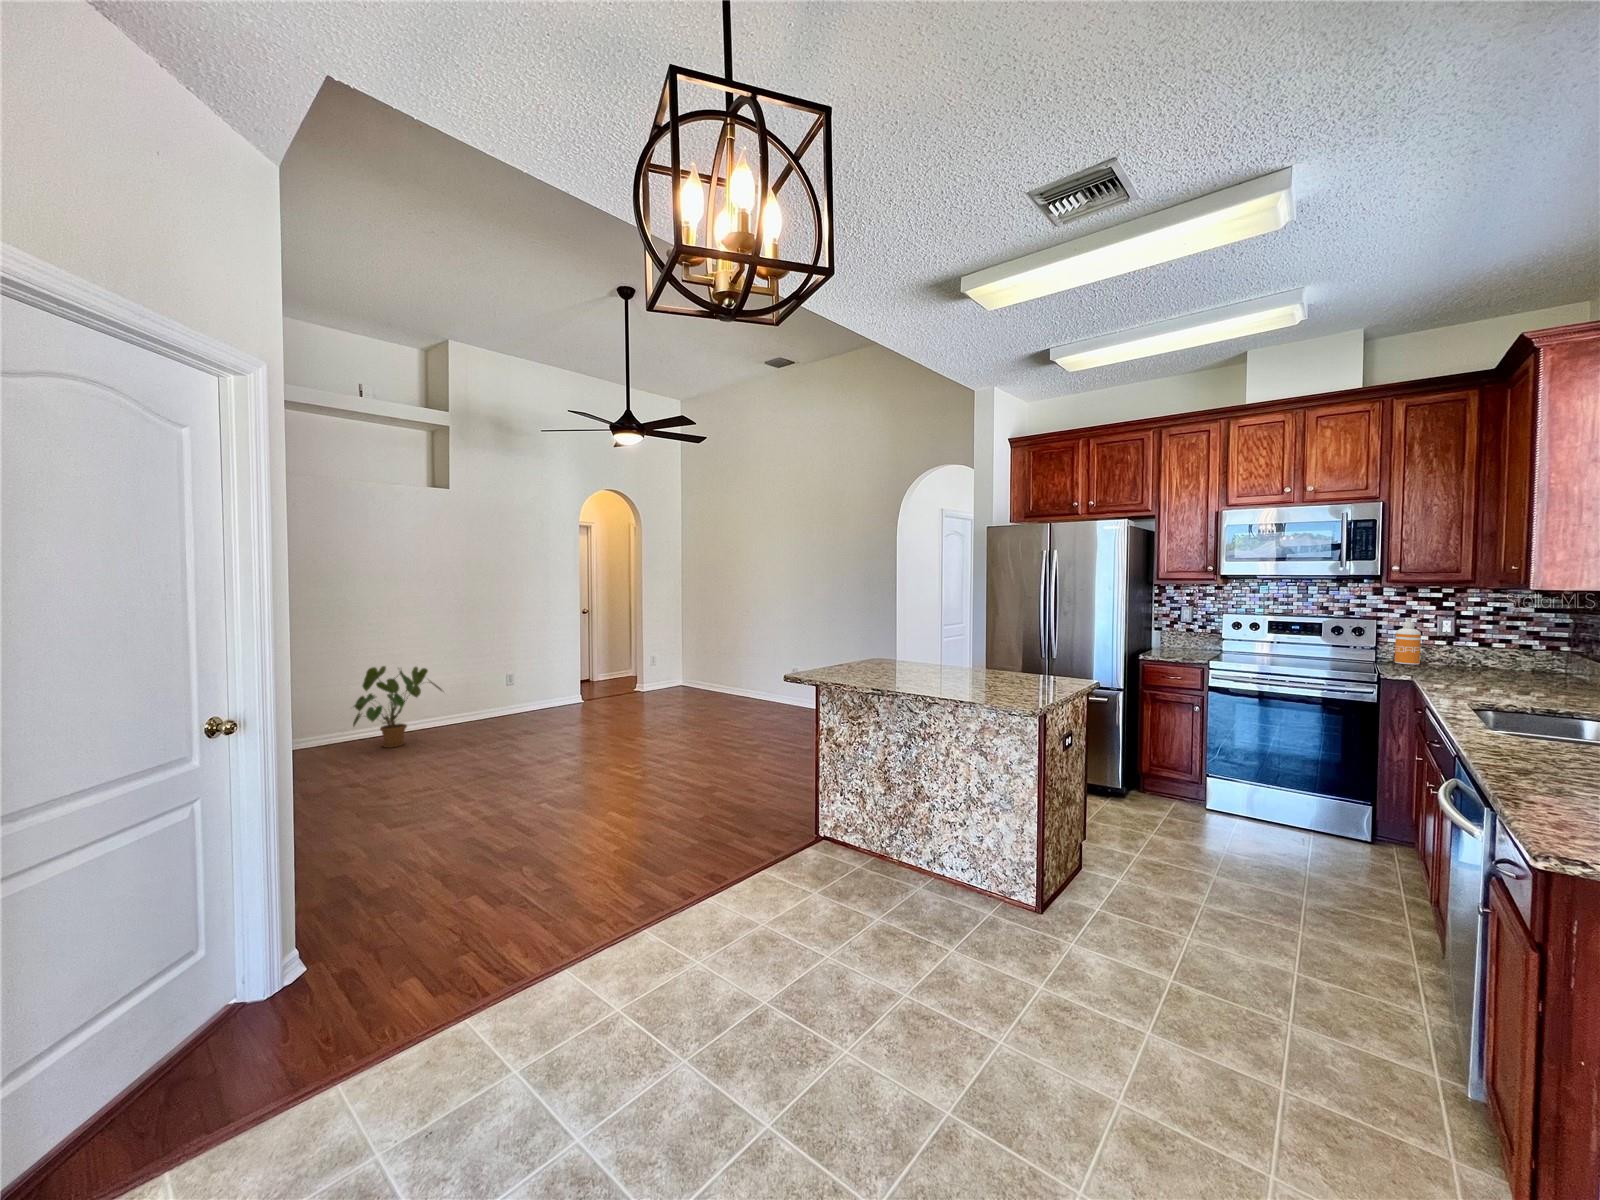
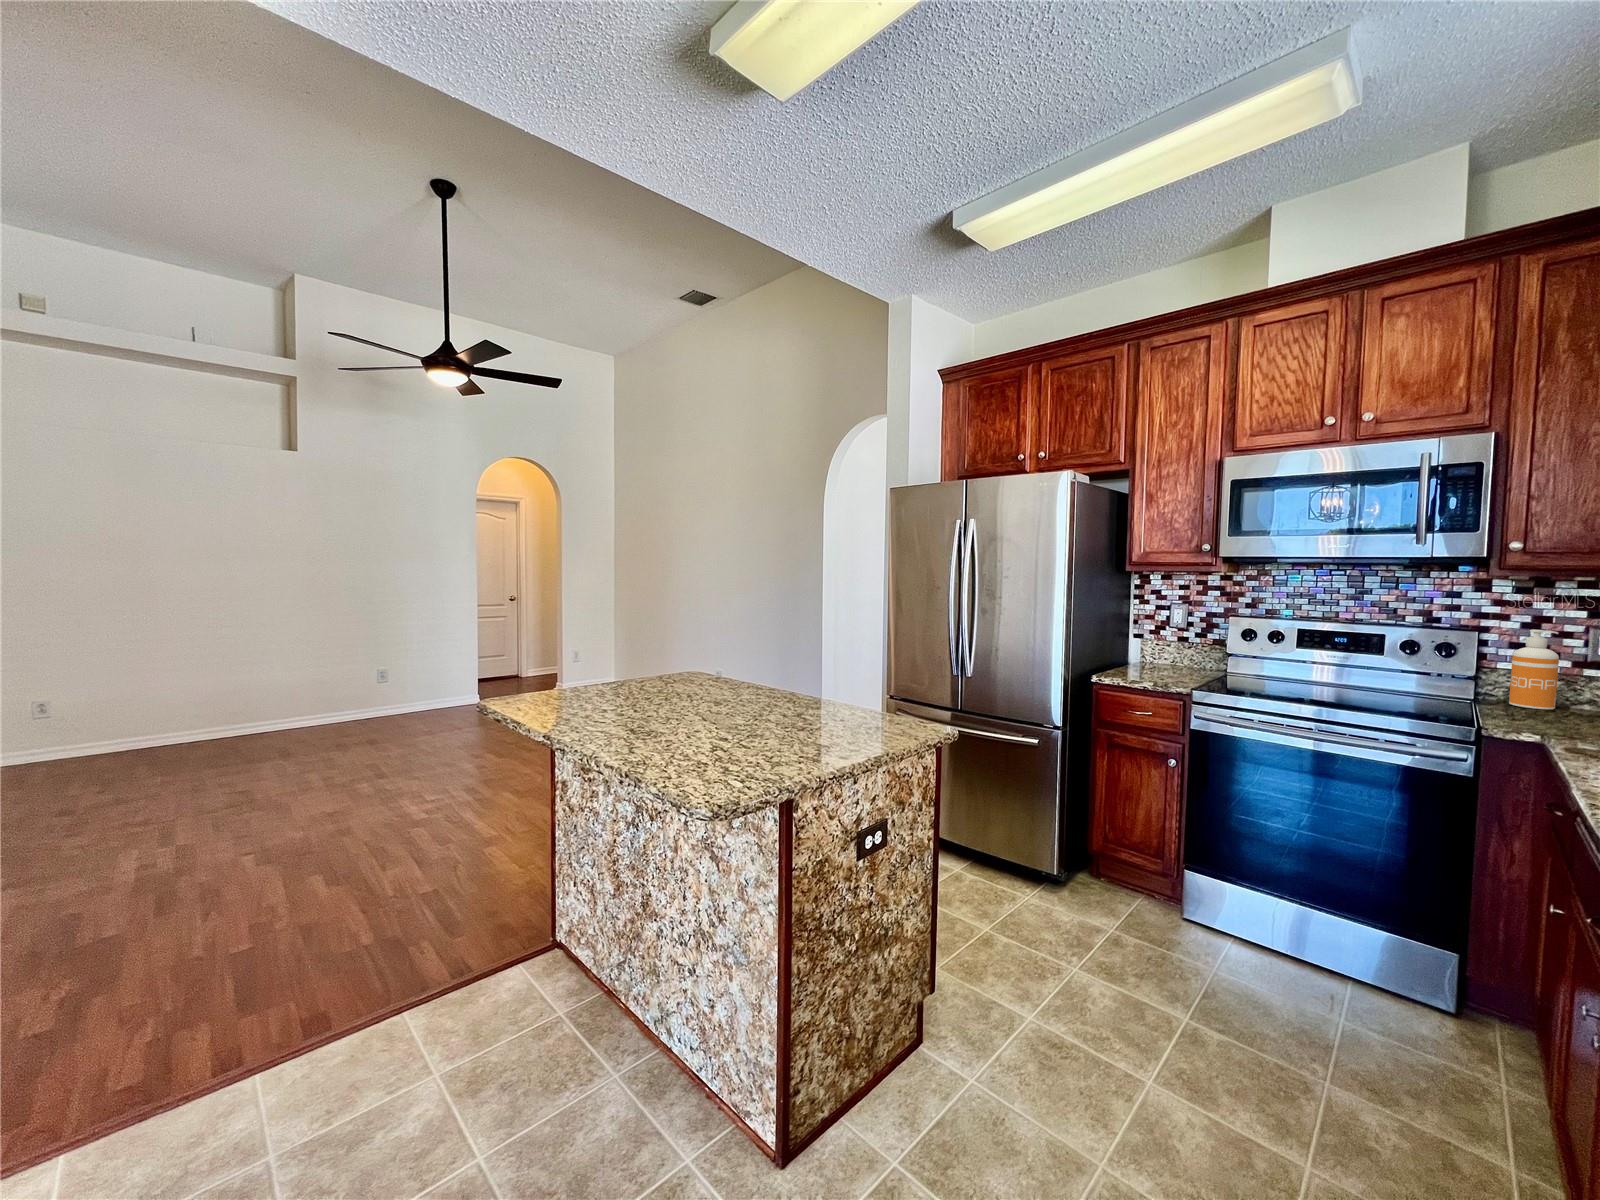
house plant: present [353,666,442,748] -> none [138,659,272,759]

